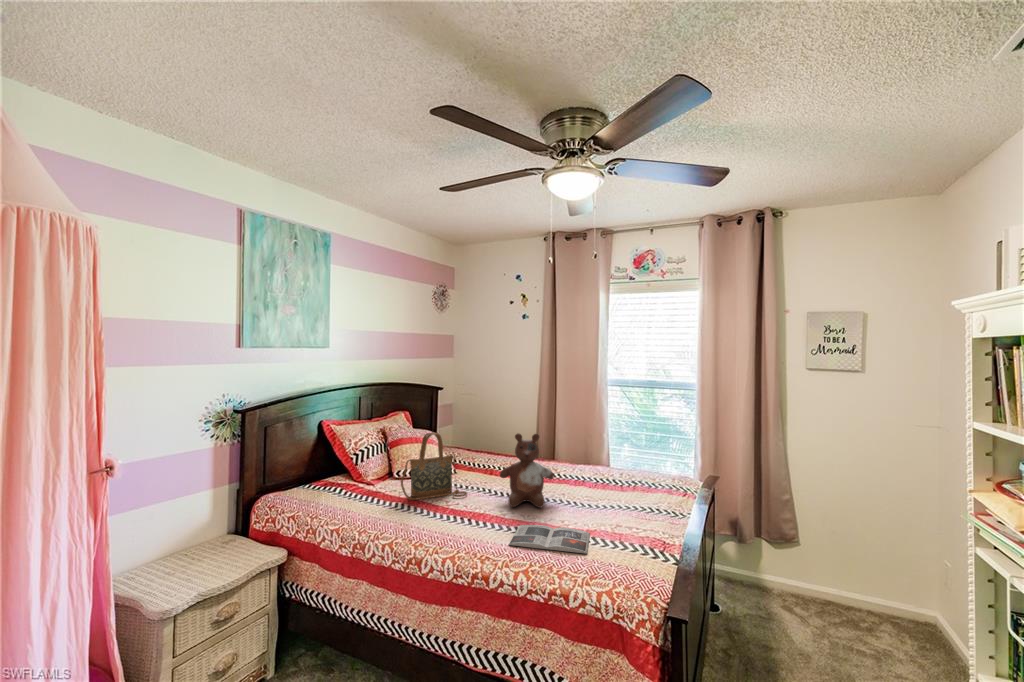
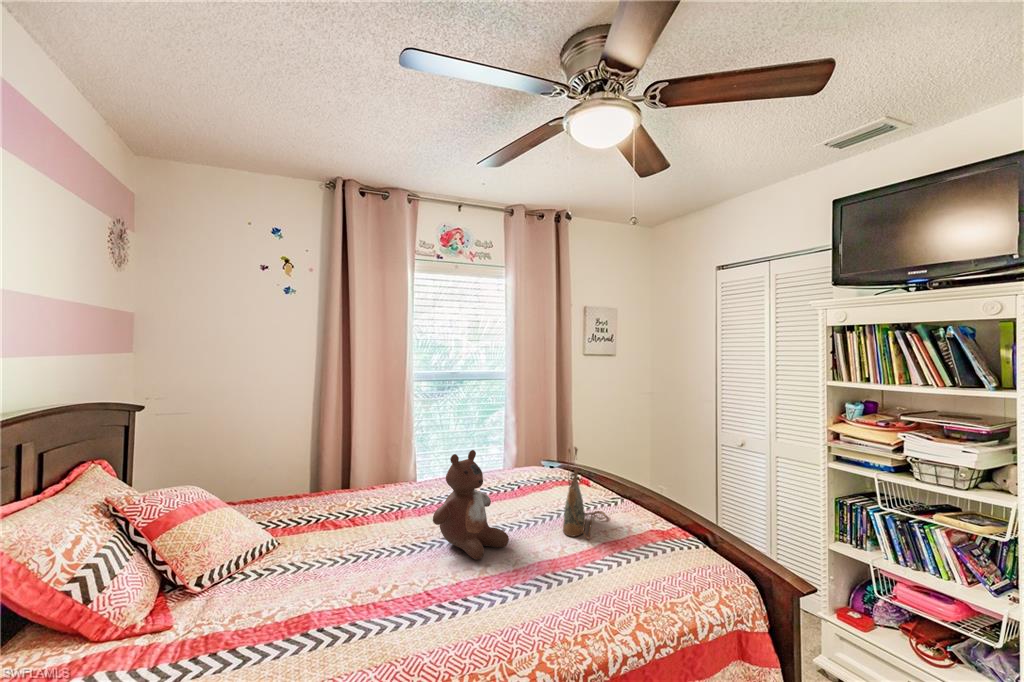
handbag: present [401,433,467,500] -> present [563,447,606,539]
magazine: present [509,525,590,554] -> none [534,552,645,606]

